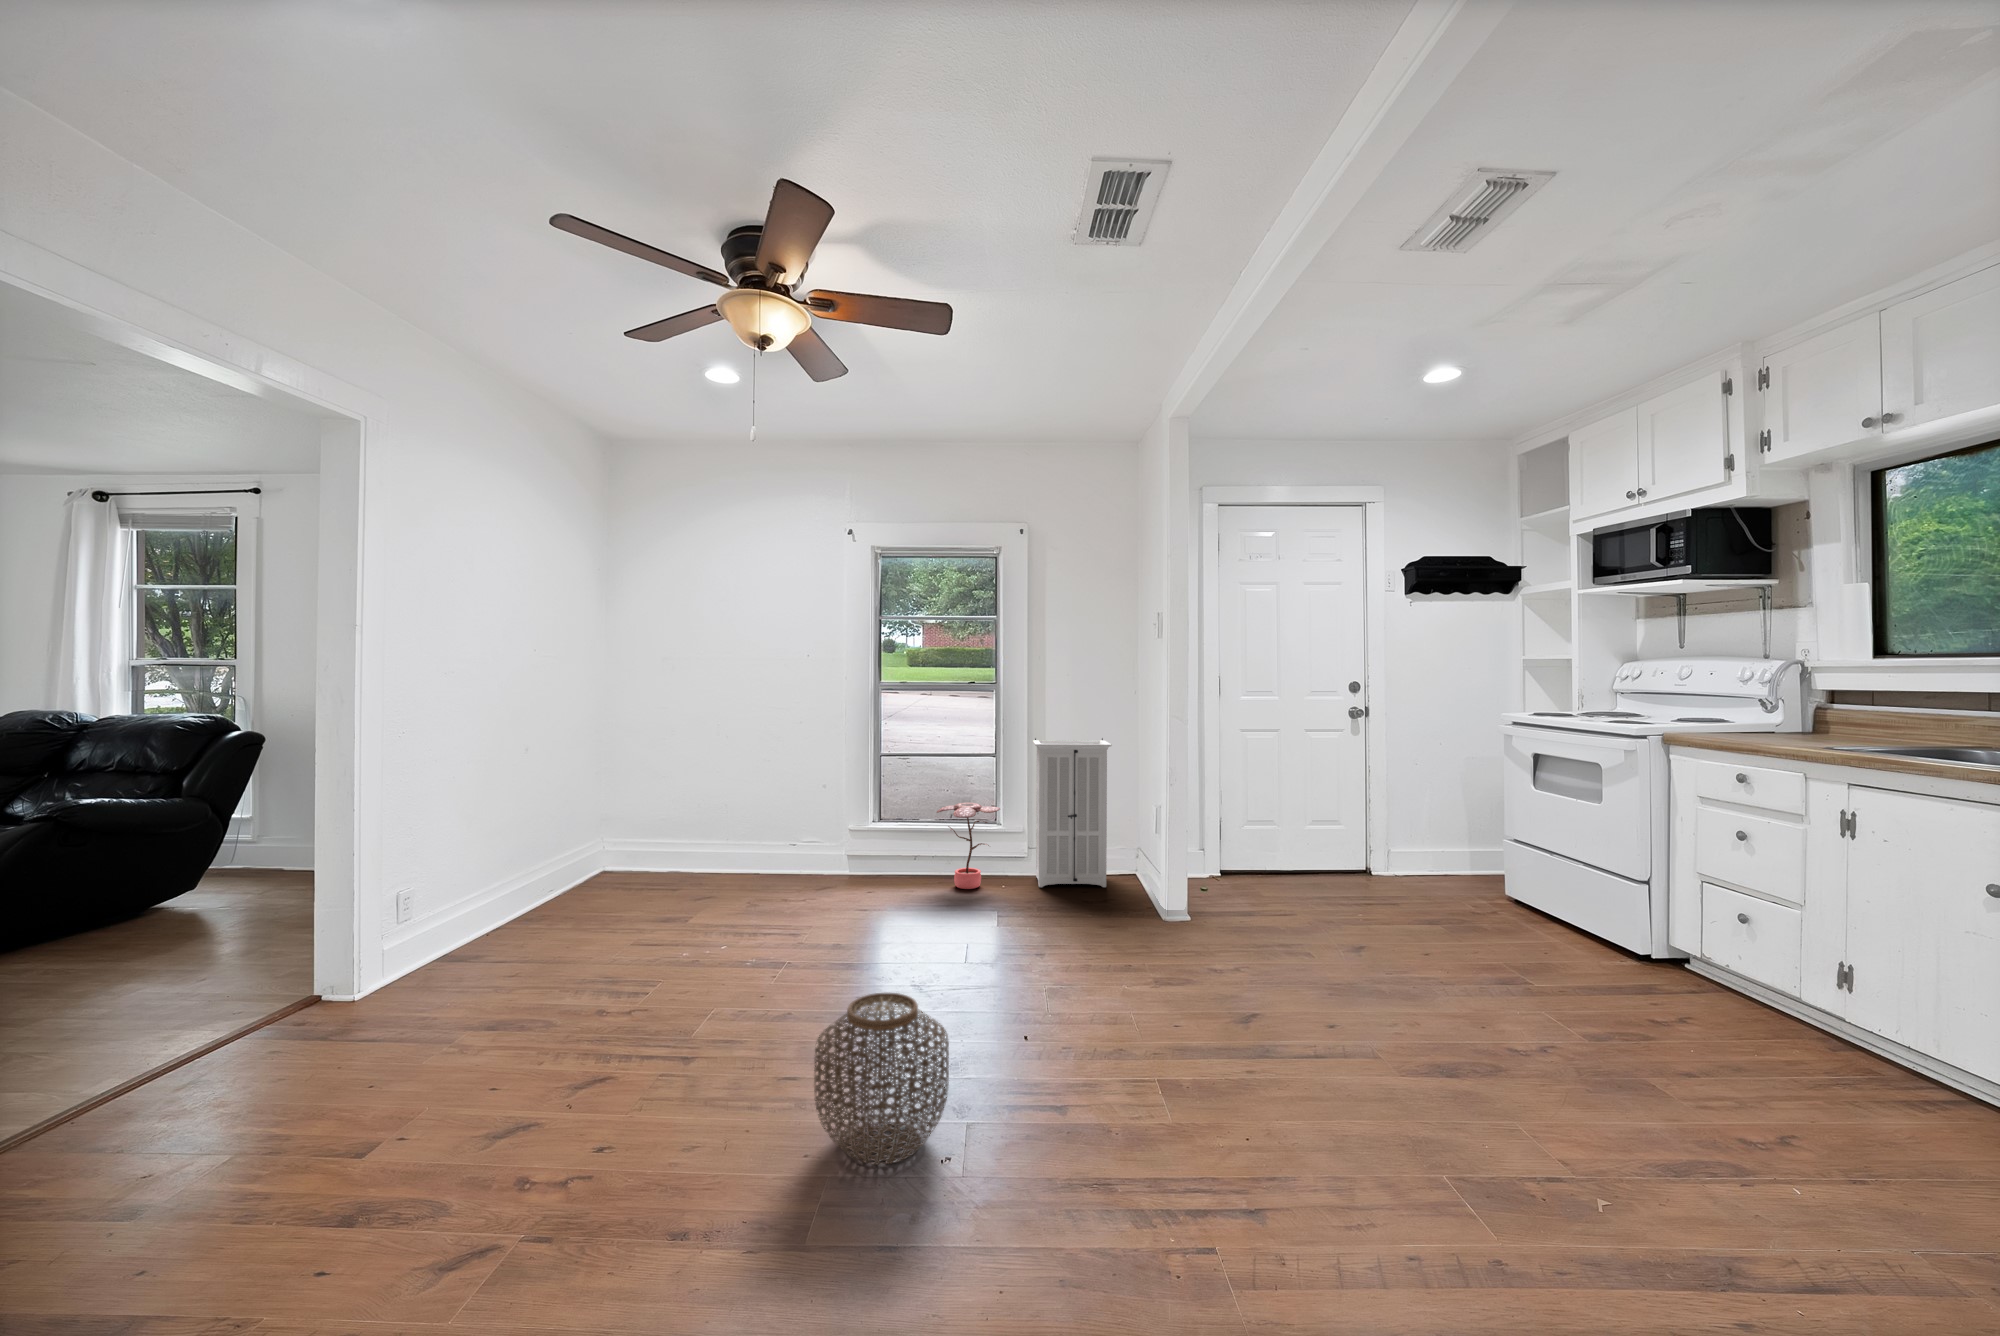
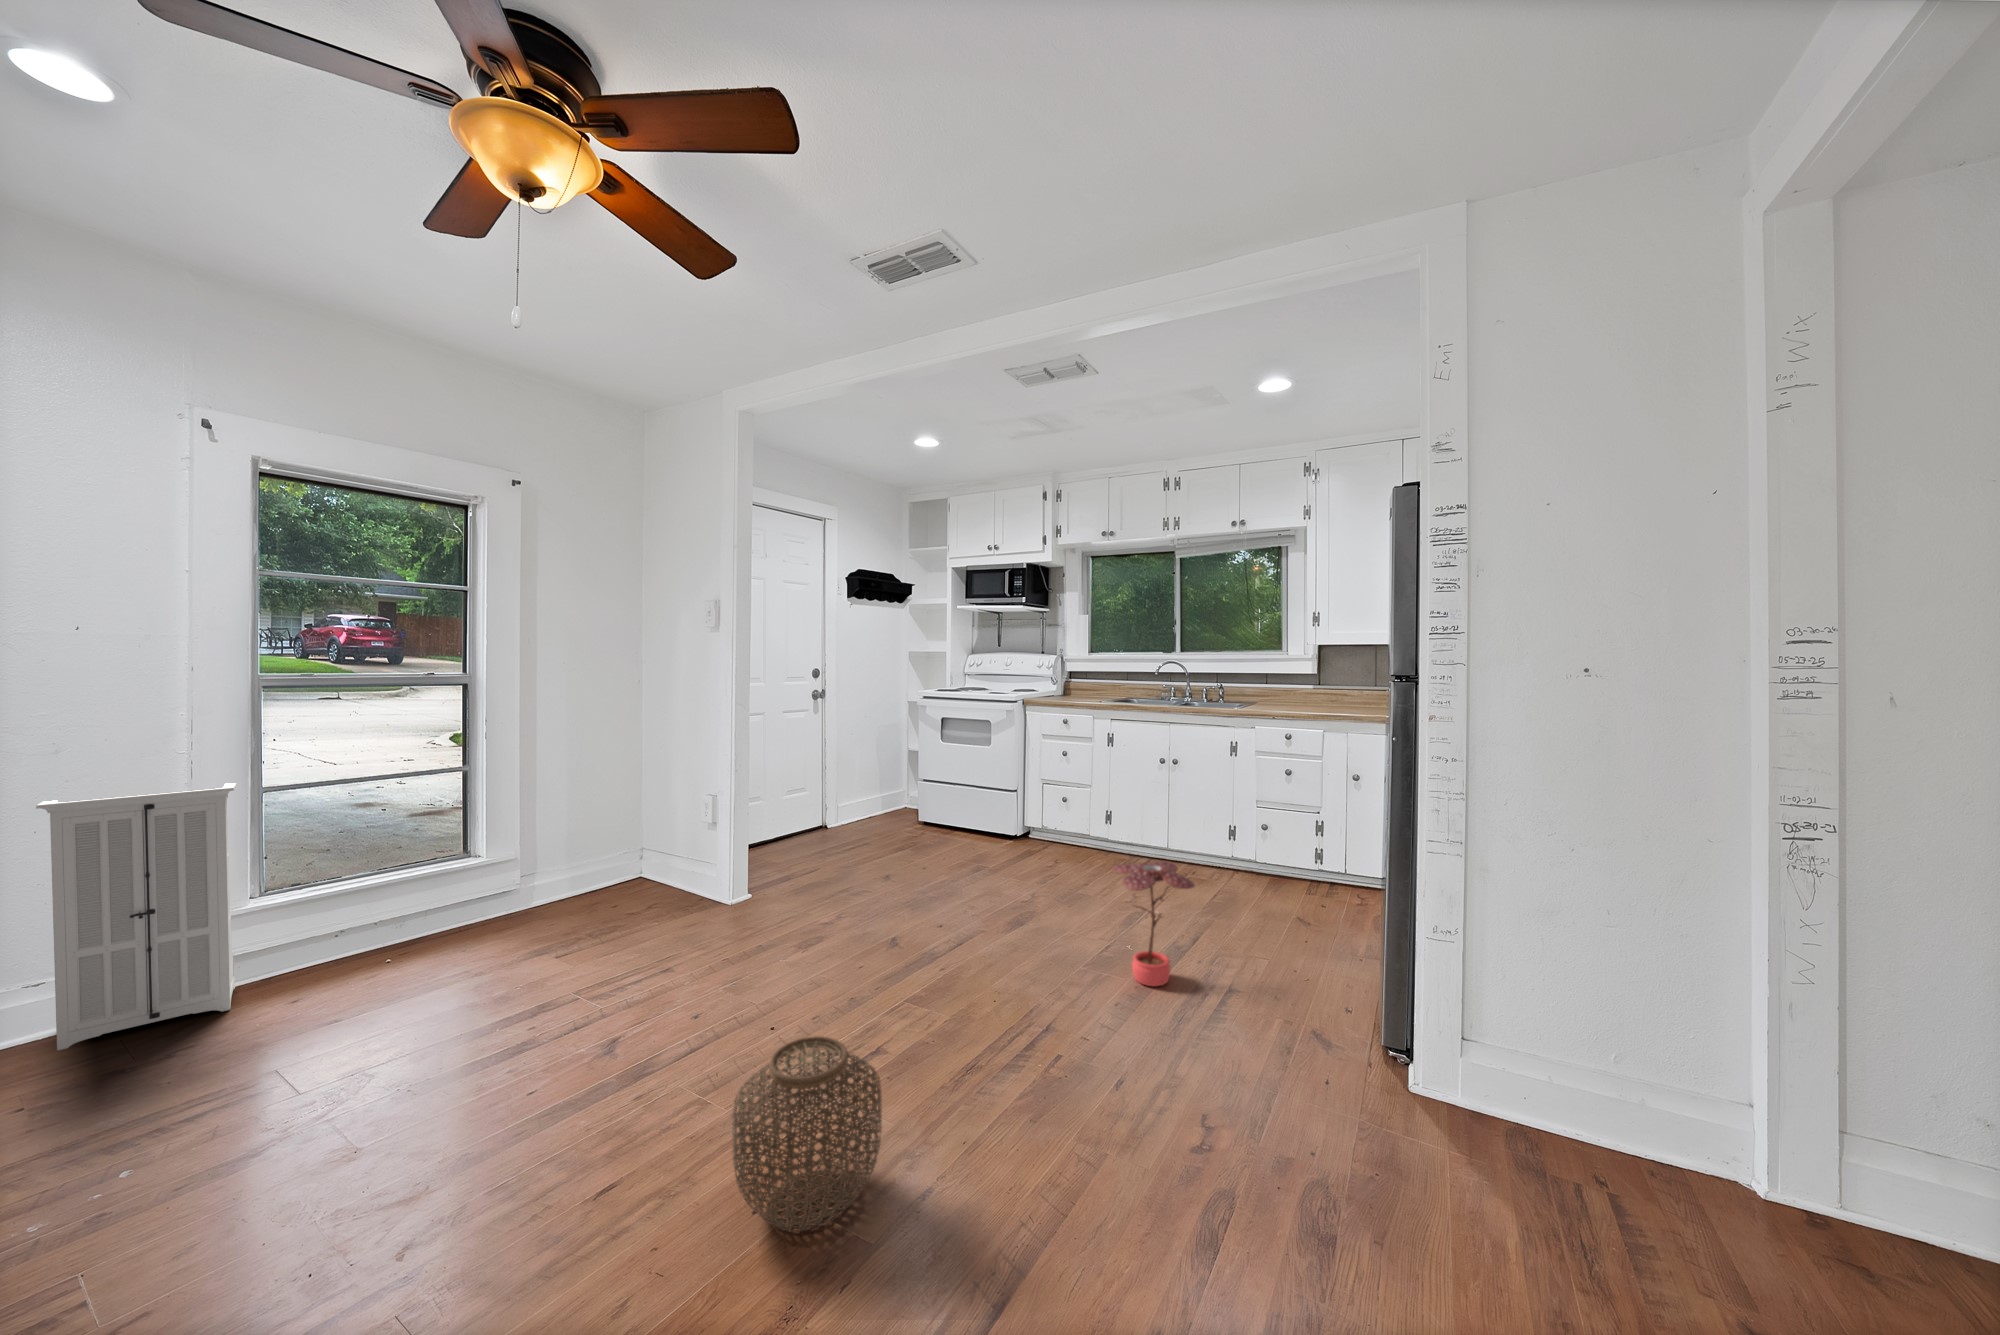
storage cabinet: present [1033,738,1112,887] -> present [36,783,237,1050]
potted plant: present [937,803,1000,889] -> present [1112,861,1195,986]

